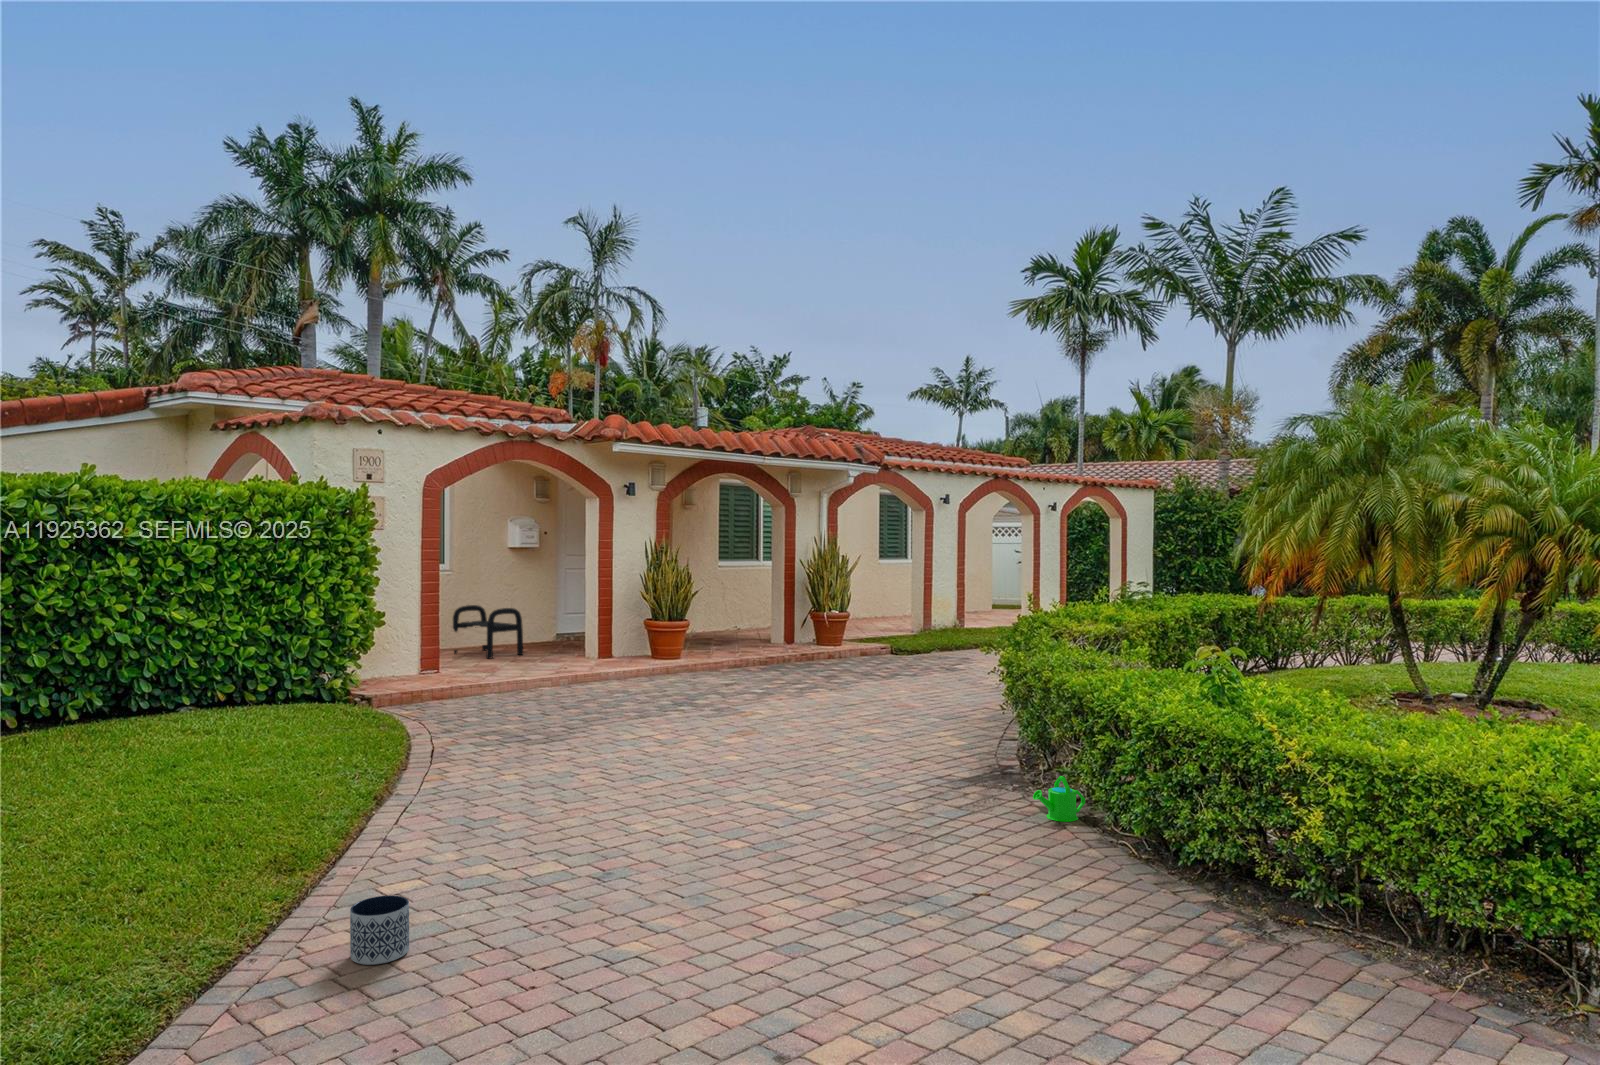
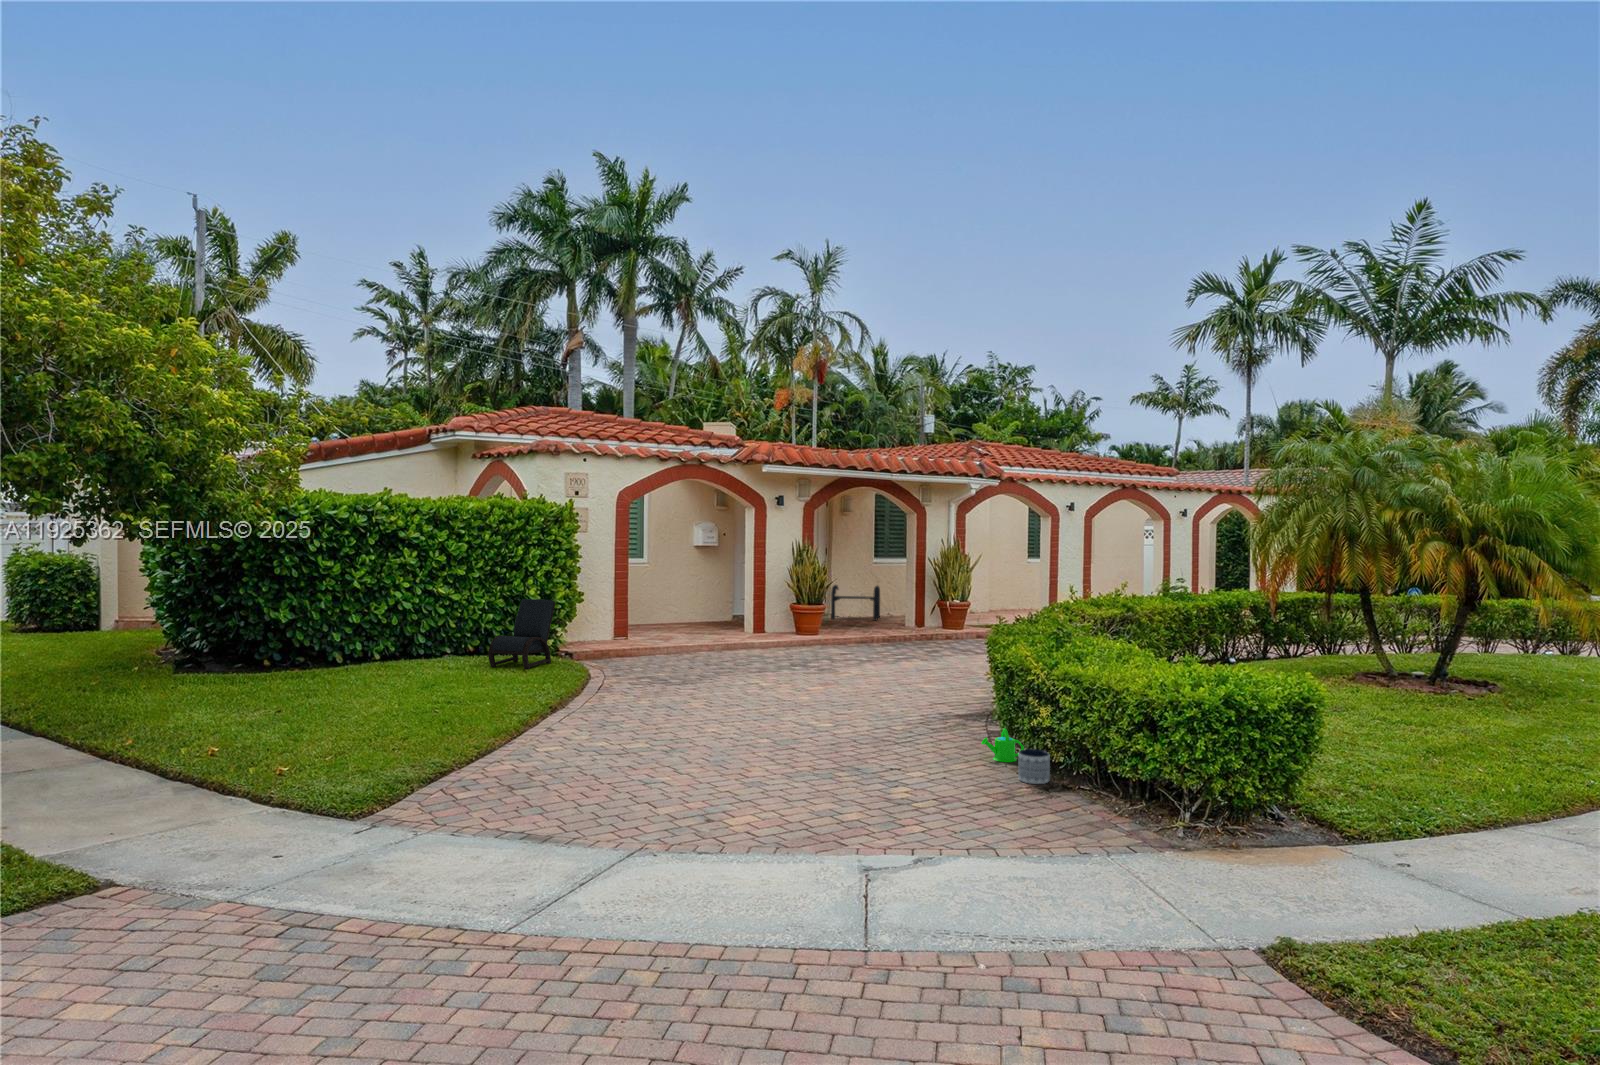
bench: present [453,605,523,659] -> present [831,585,880,621]
lounge chair: none [251,623,348,722] -> present [488,599,555,669]
planter: present [350,895,409,965] -> present [1018,749,1050,784]

